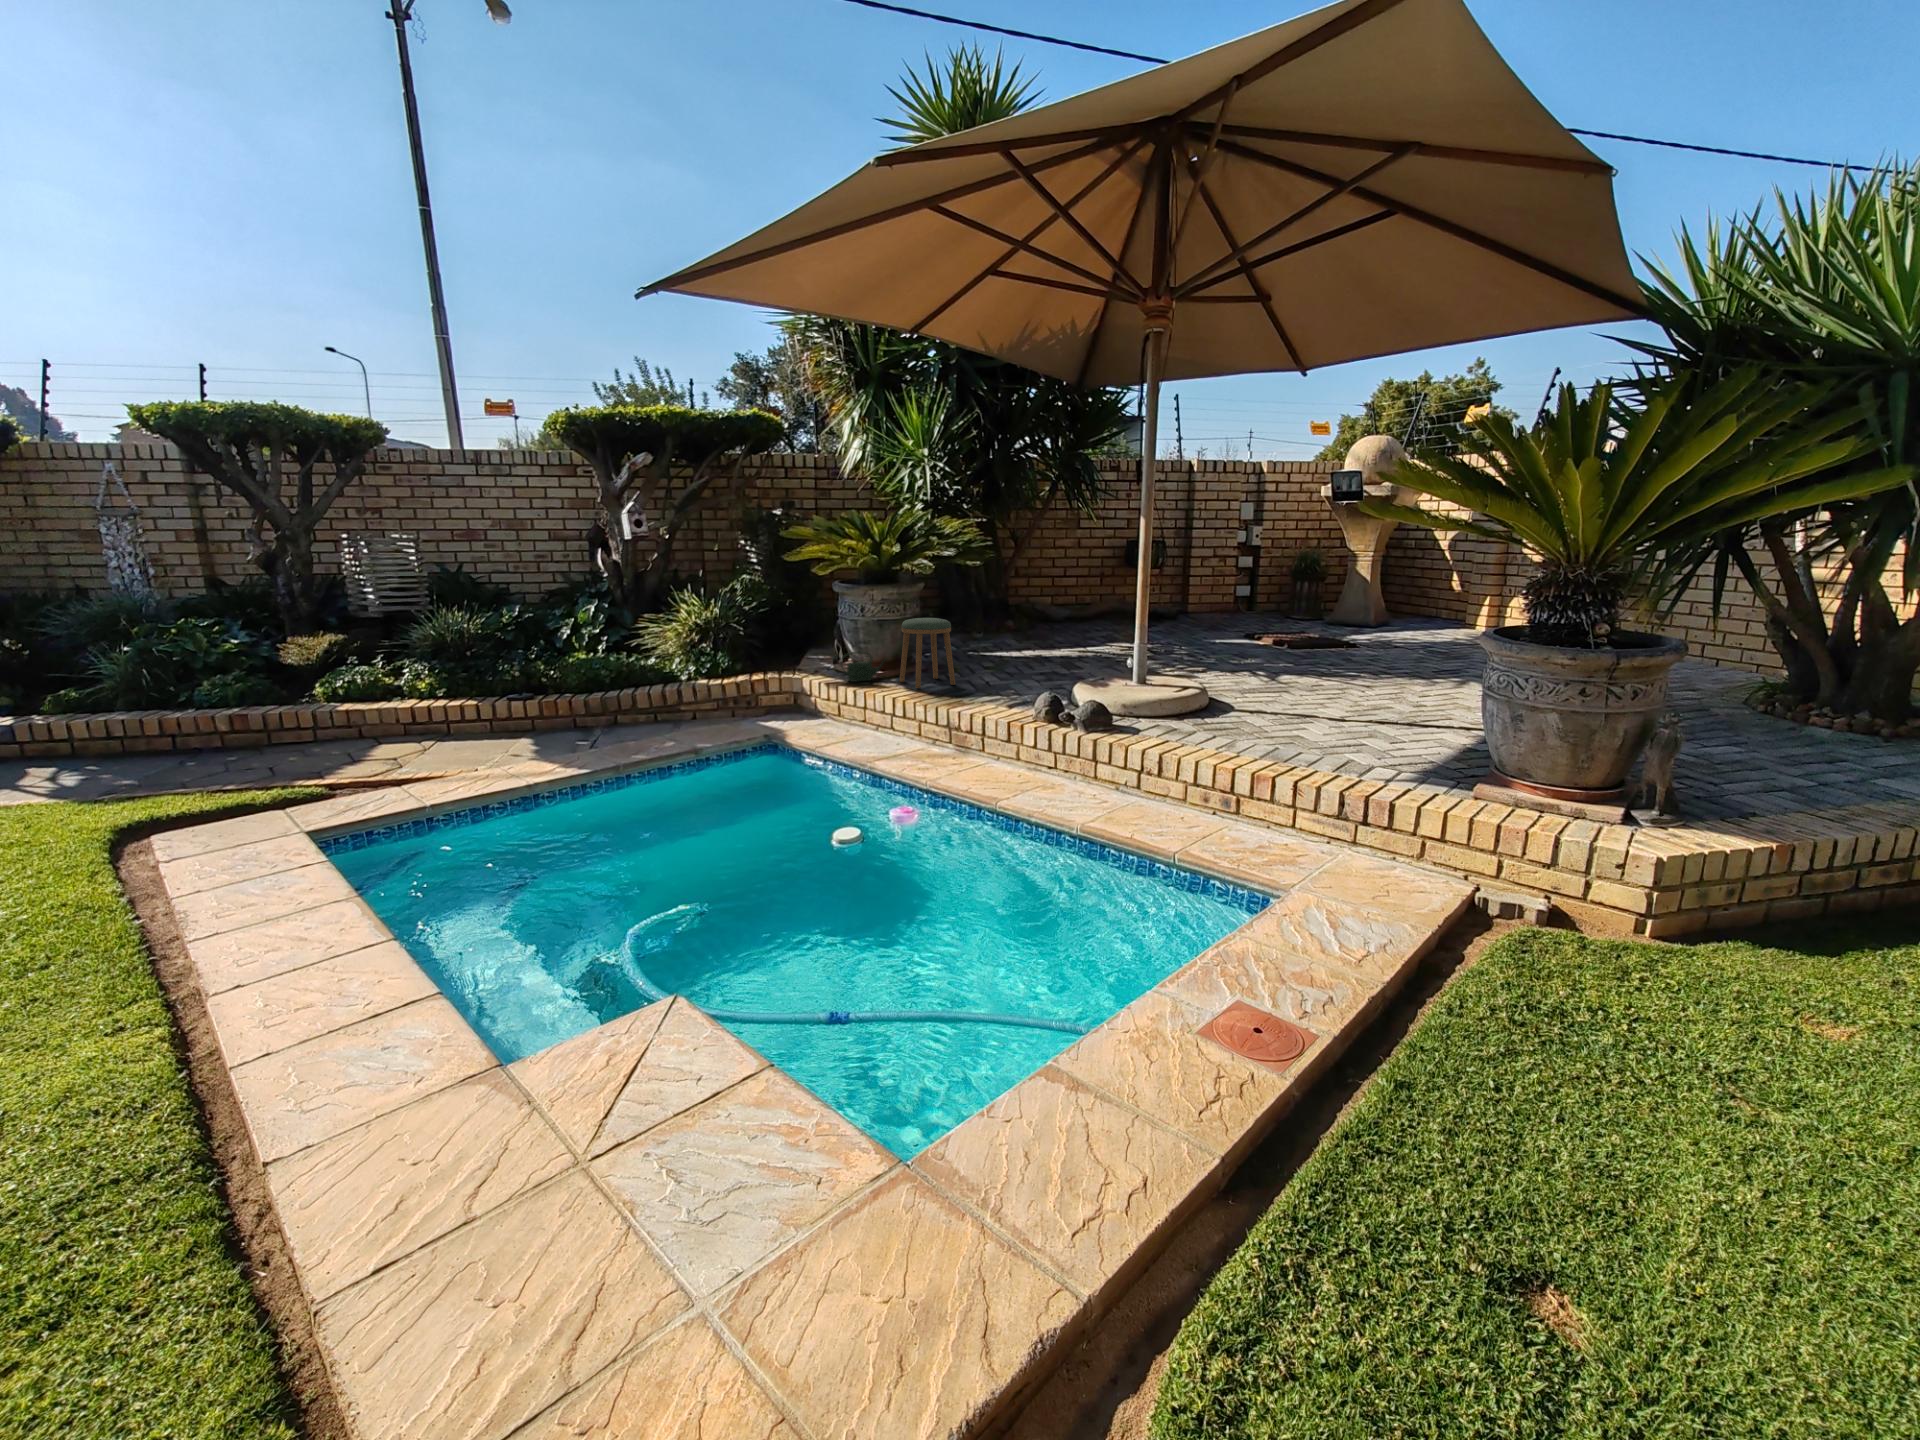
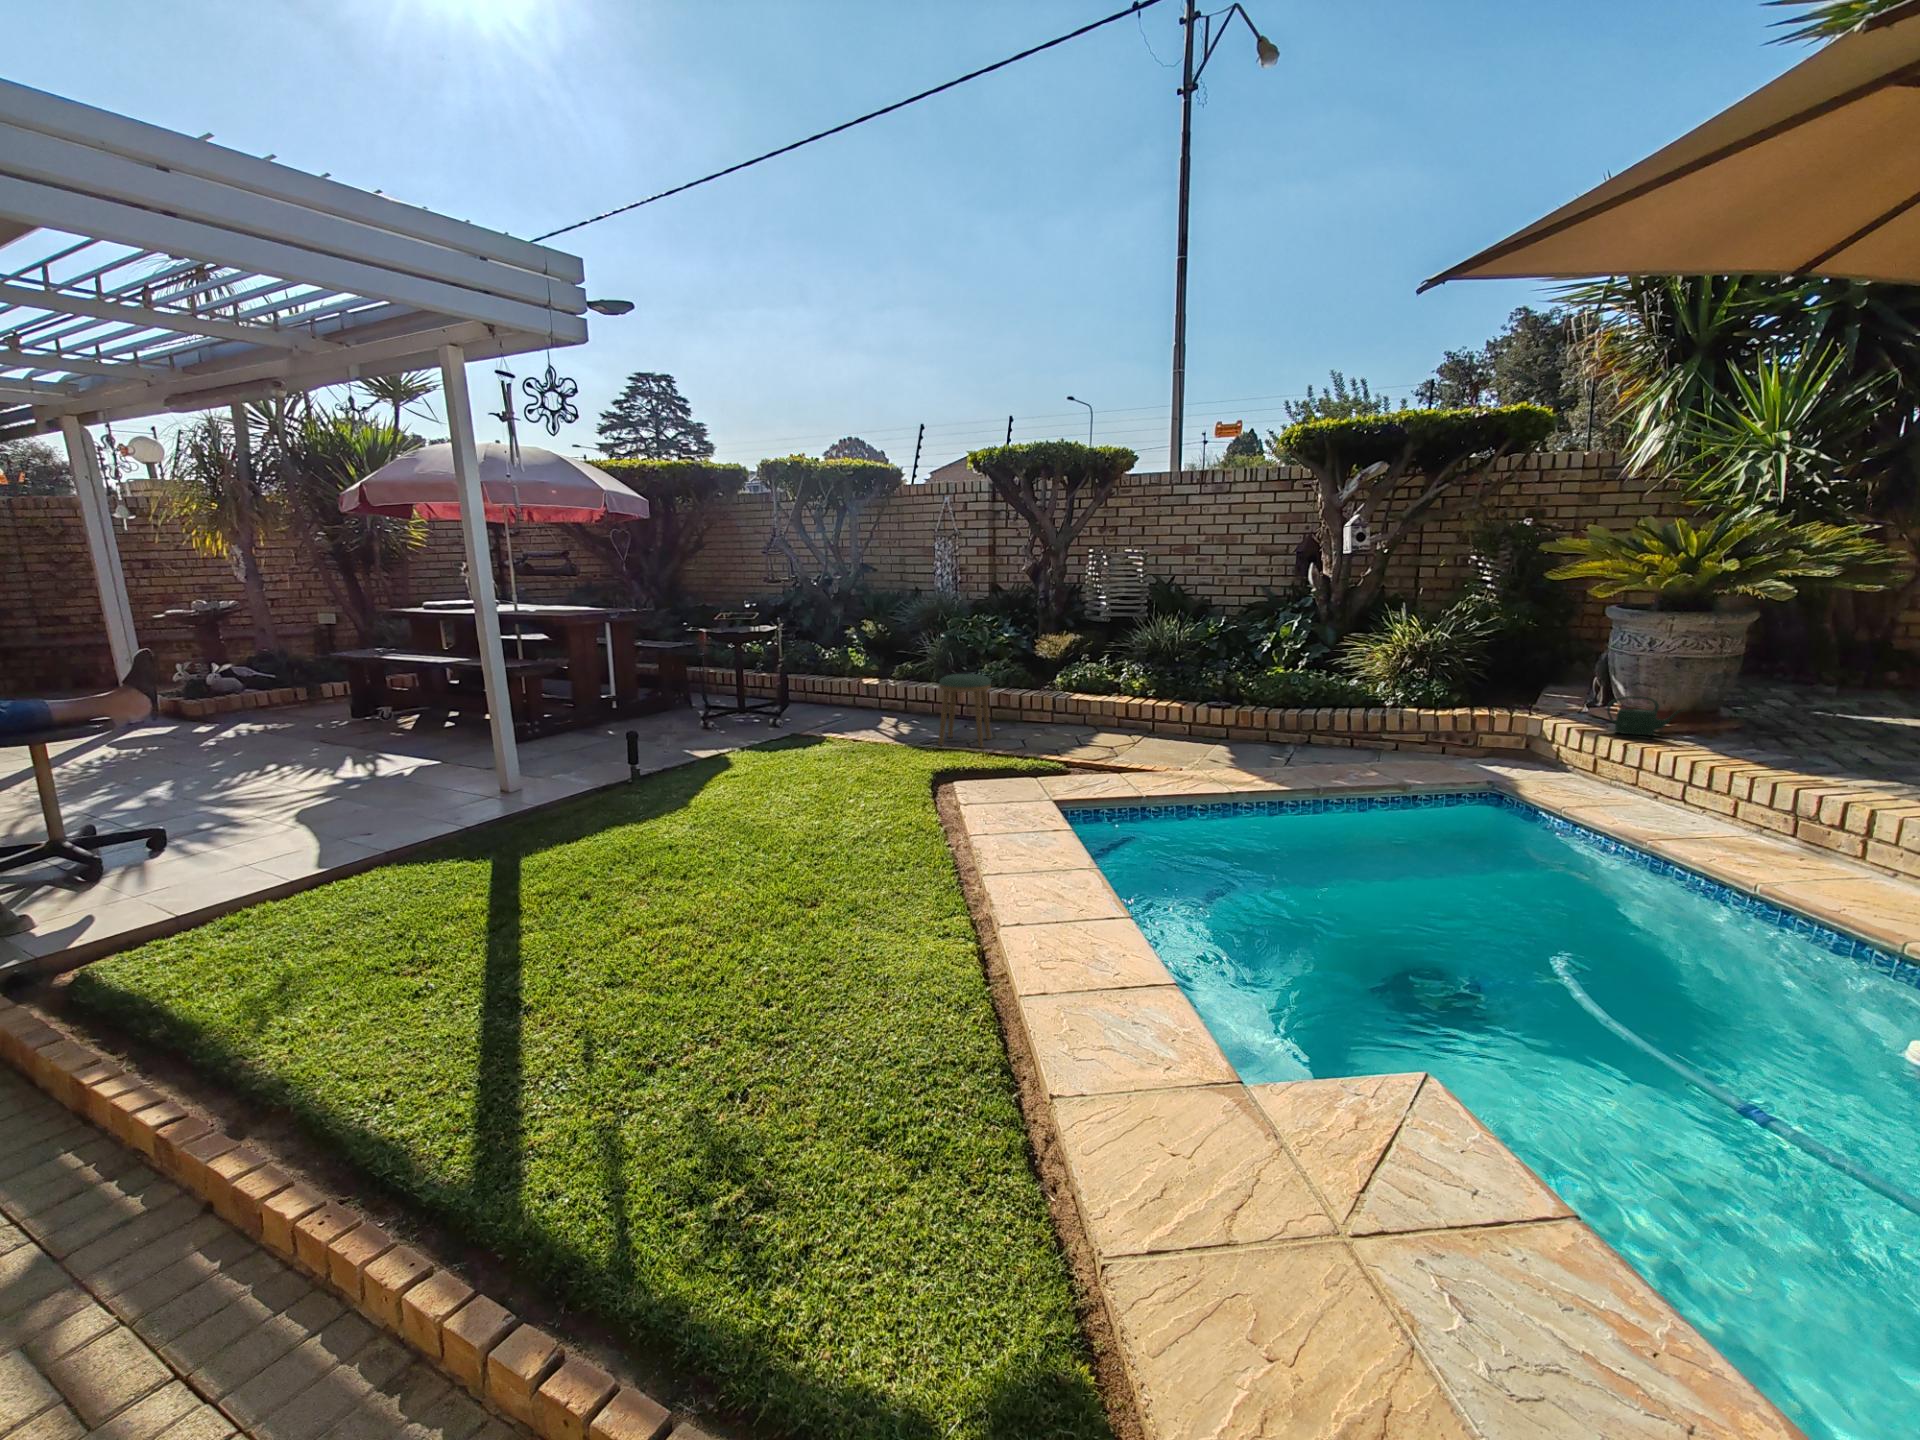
stool: present [899,618,955,688] -> present [938,674,991,748]

